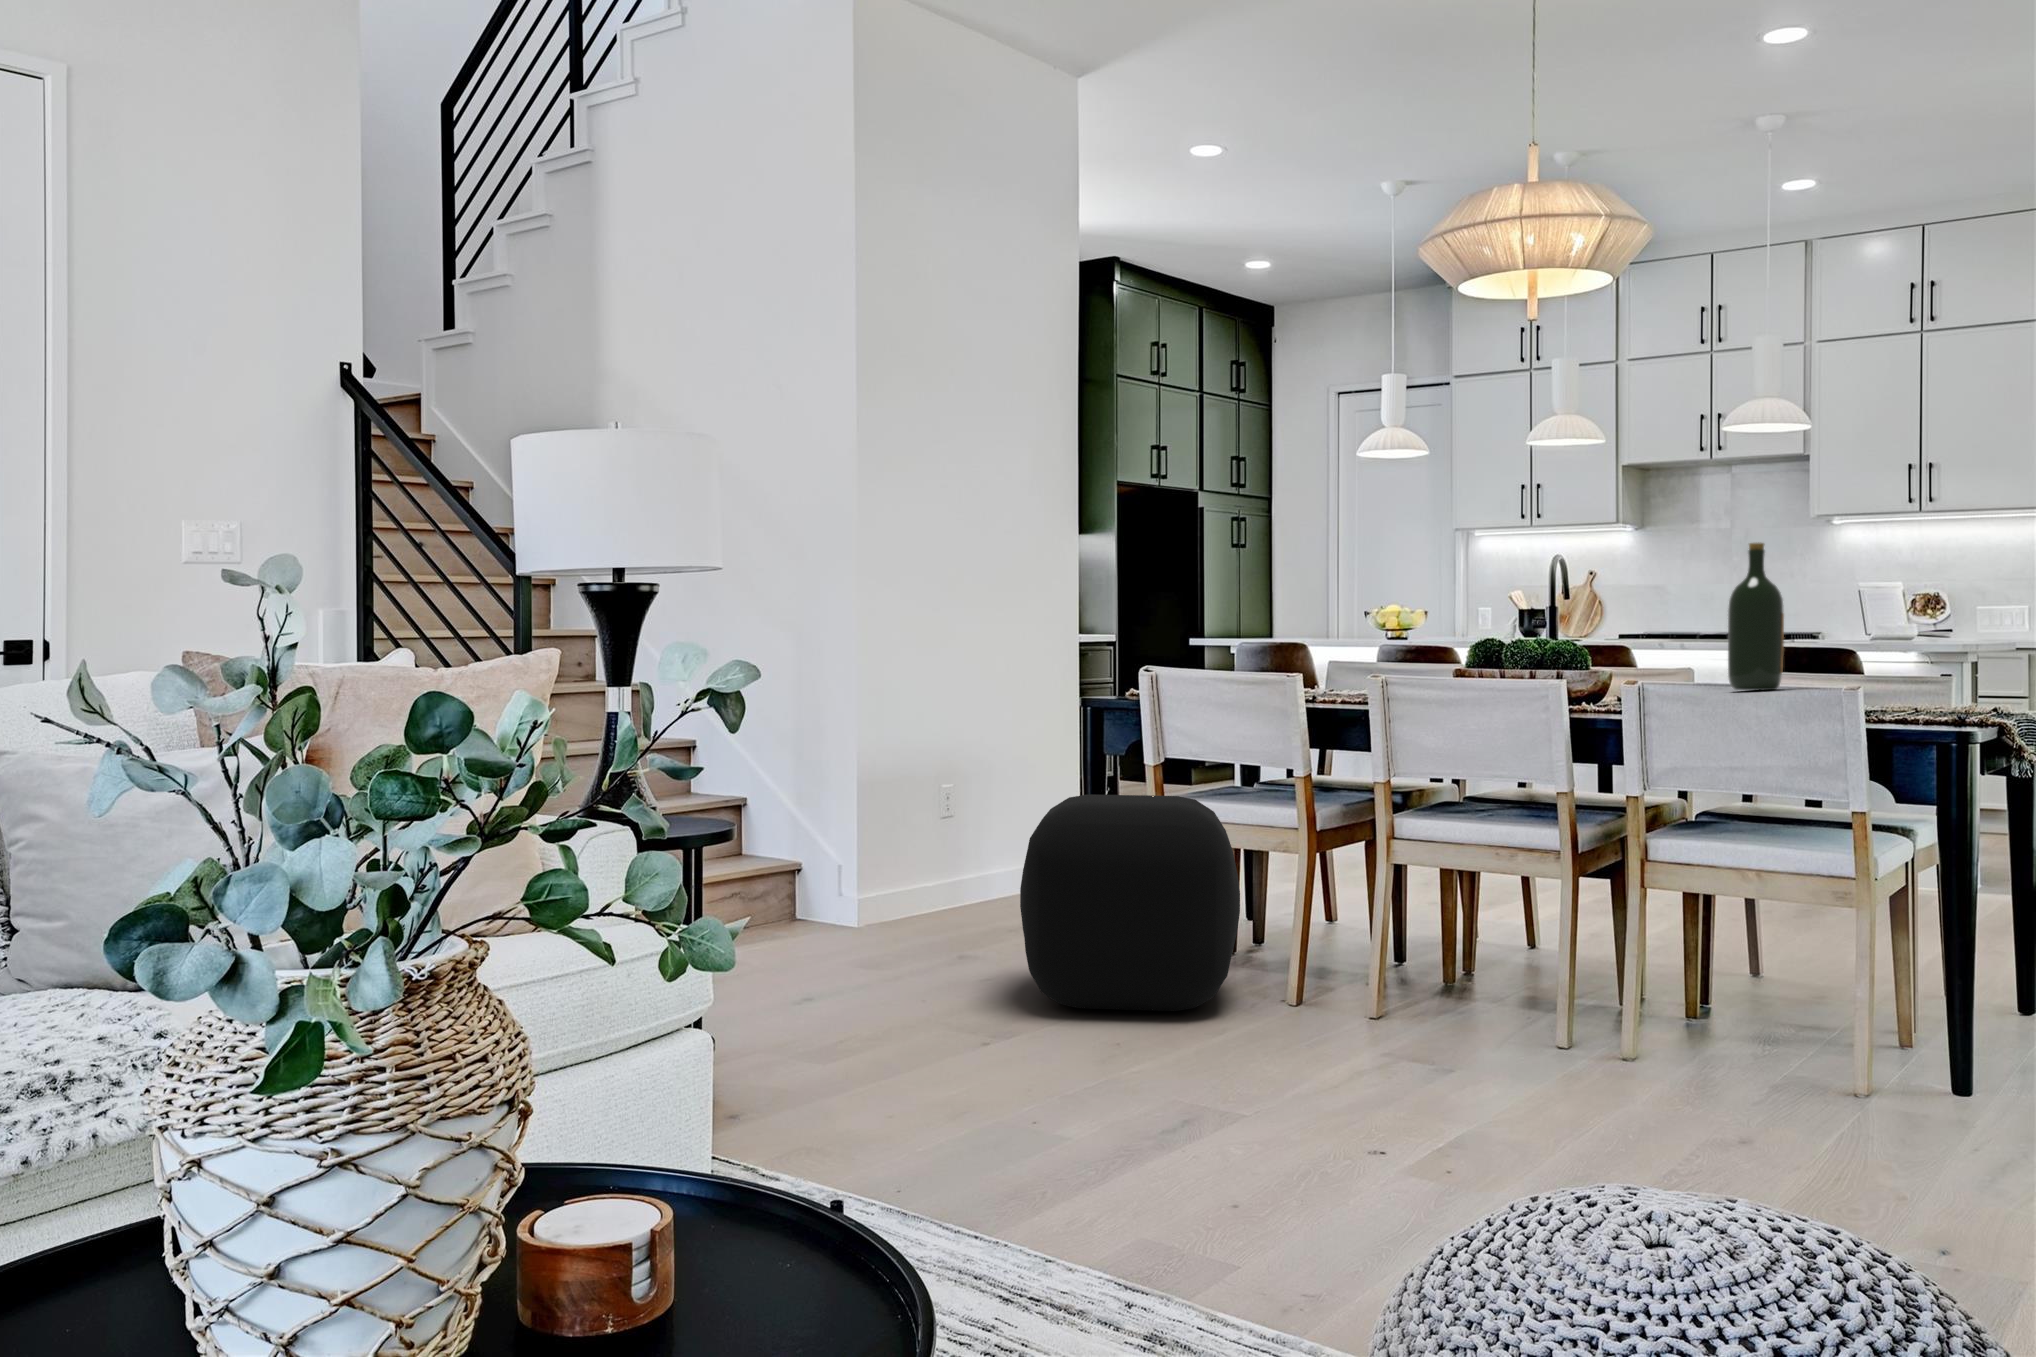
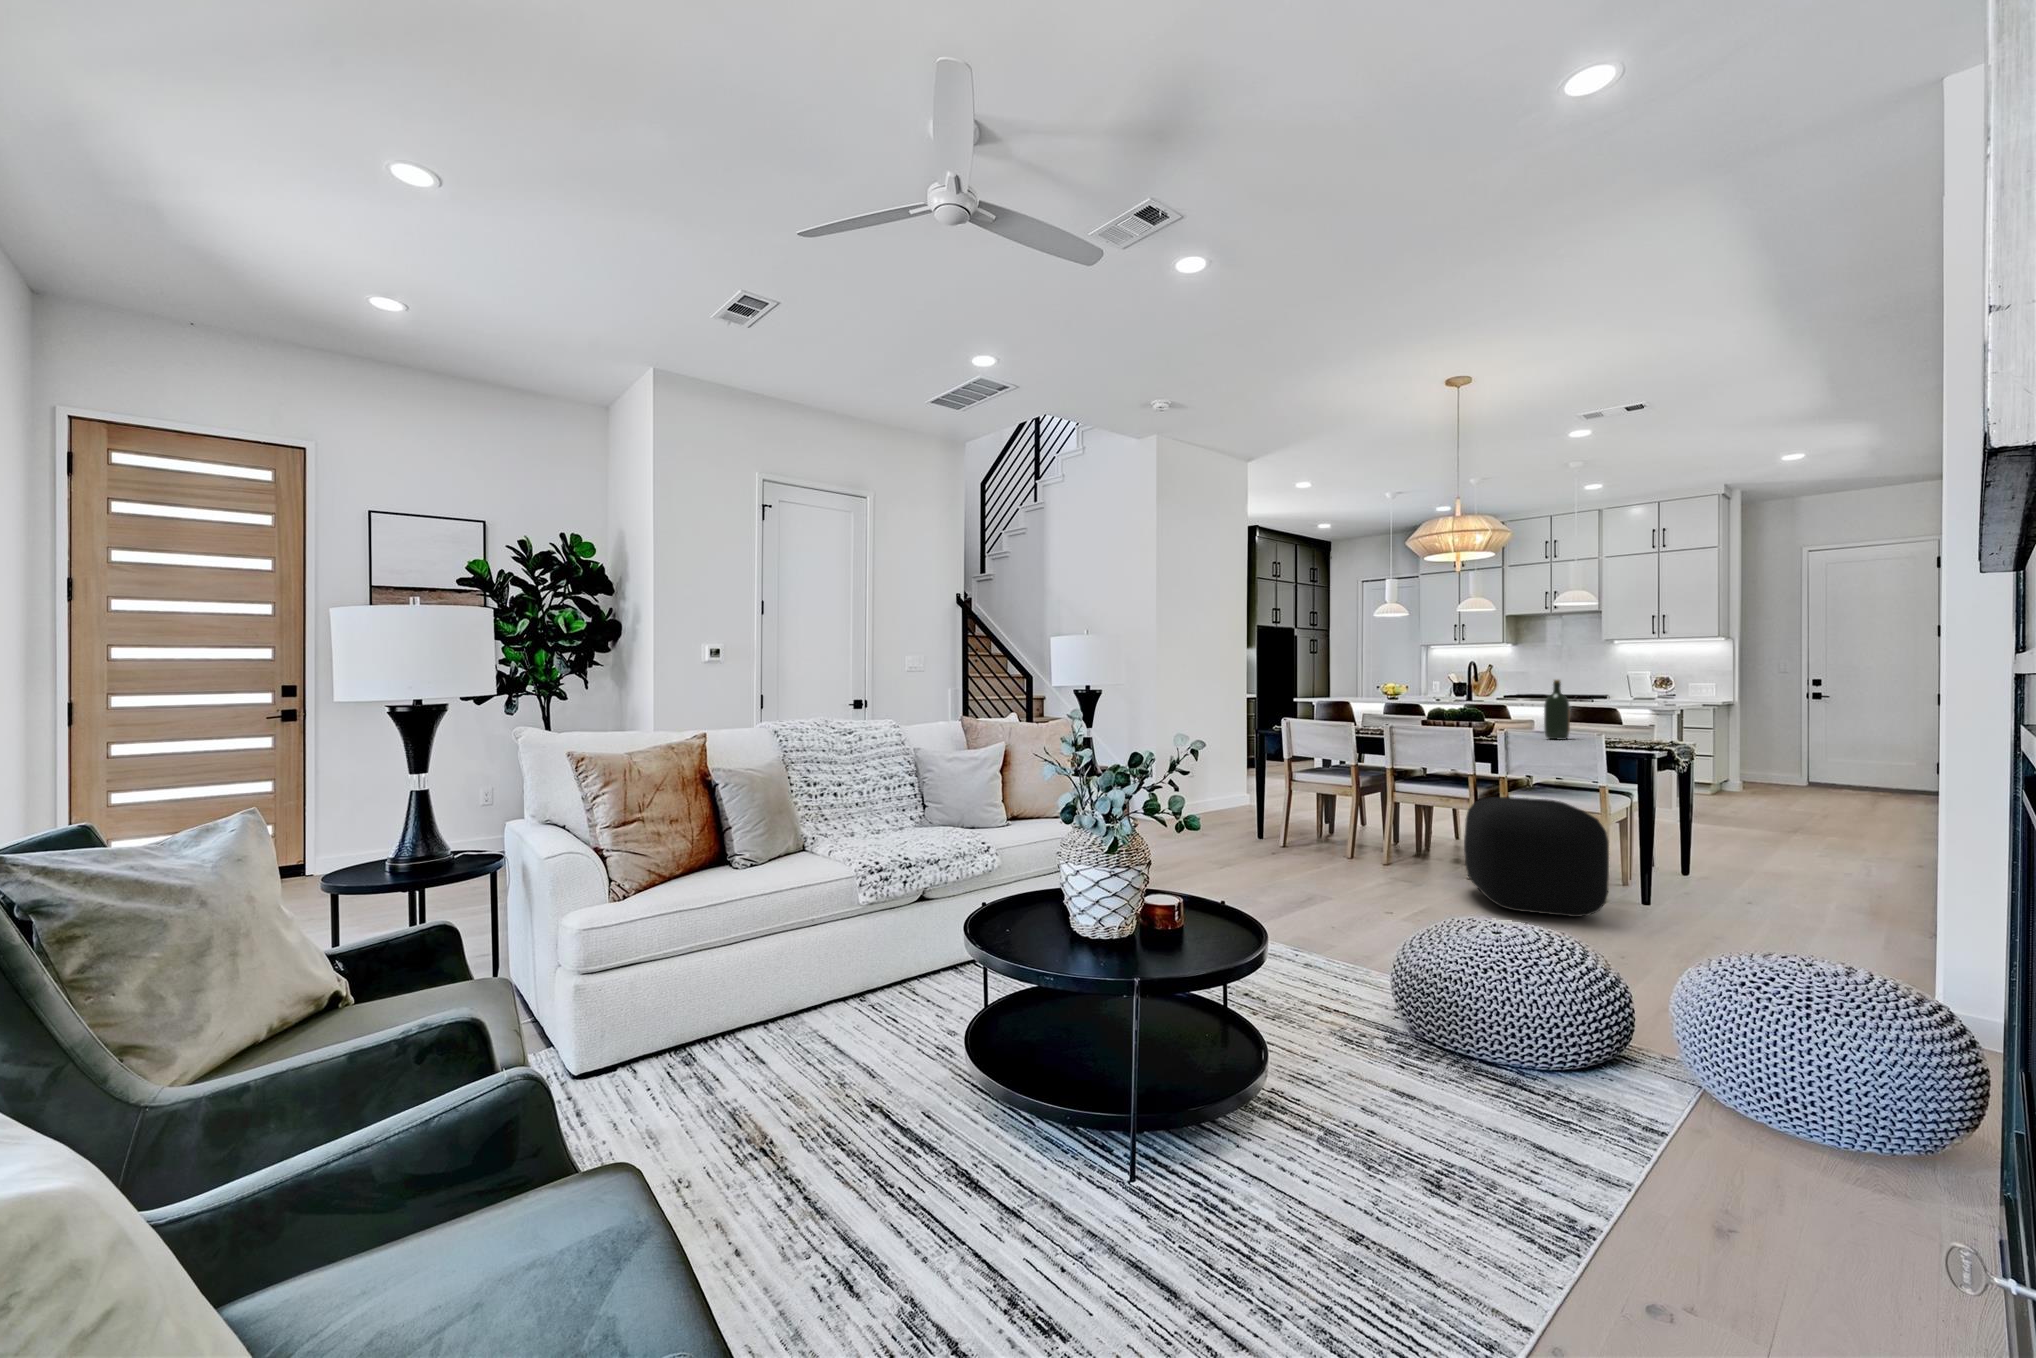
ottoman: present [1020,794,1240,1011] -> present [1464,797,1609,917]

